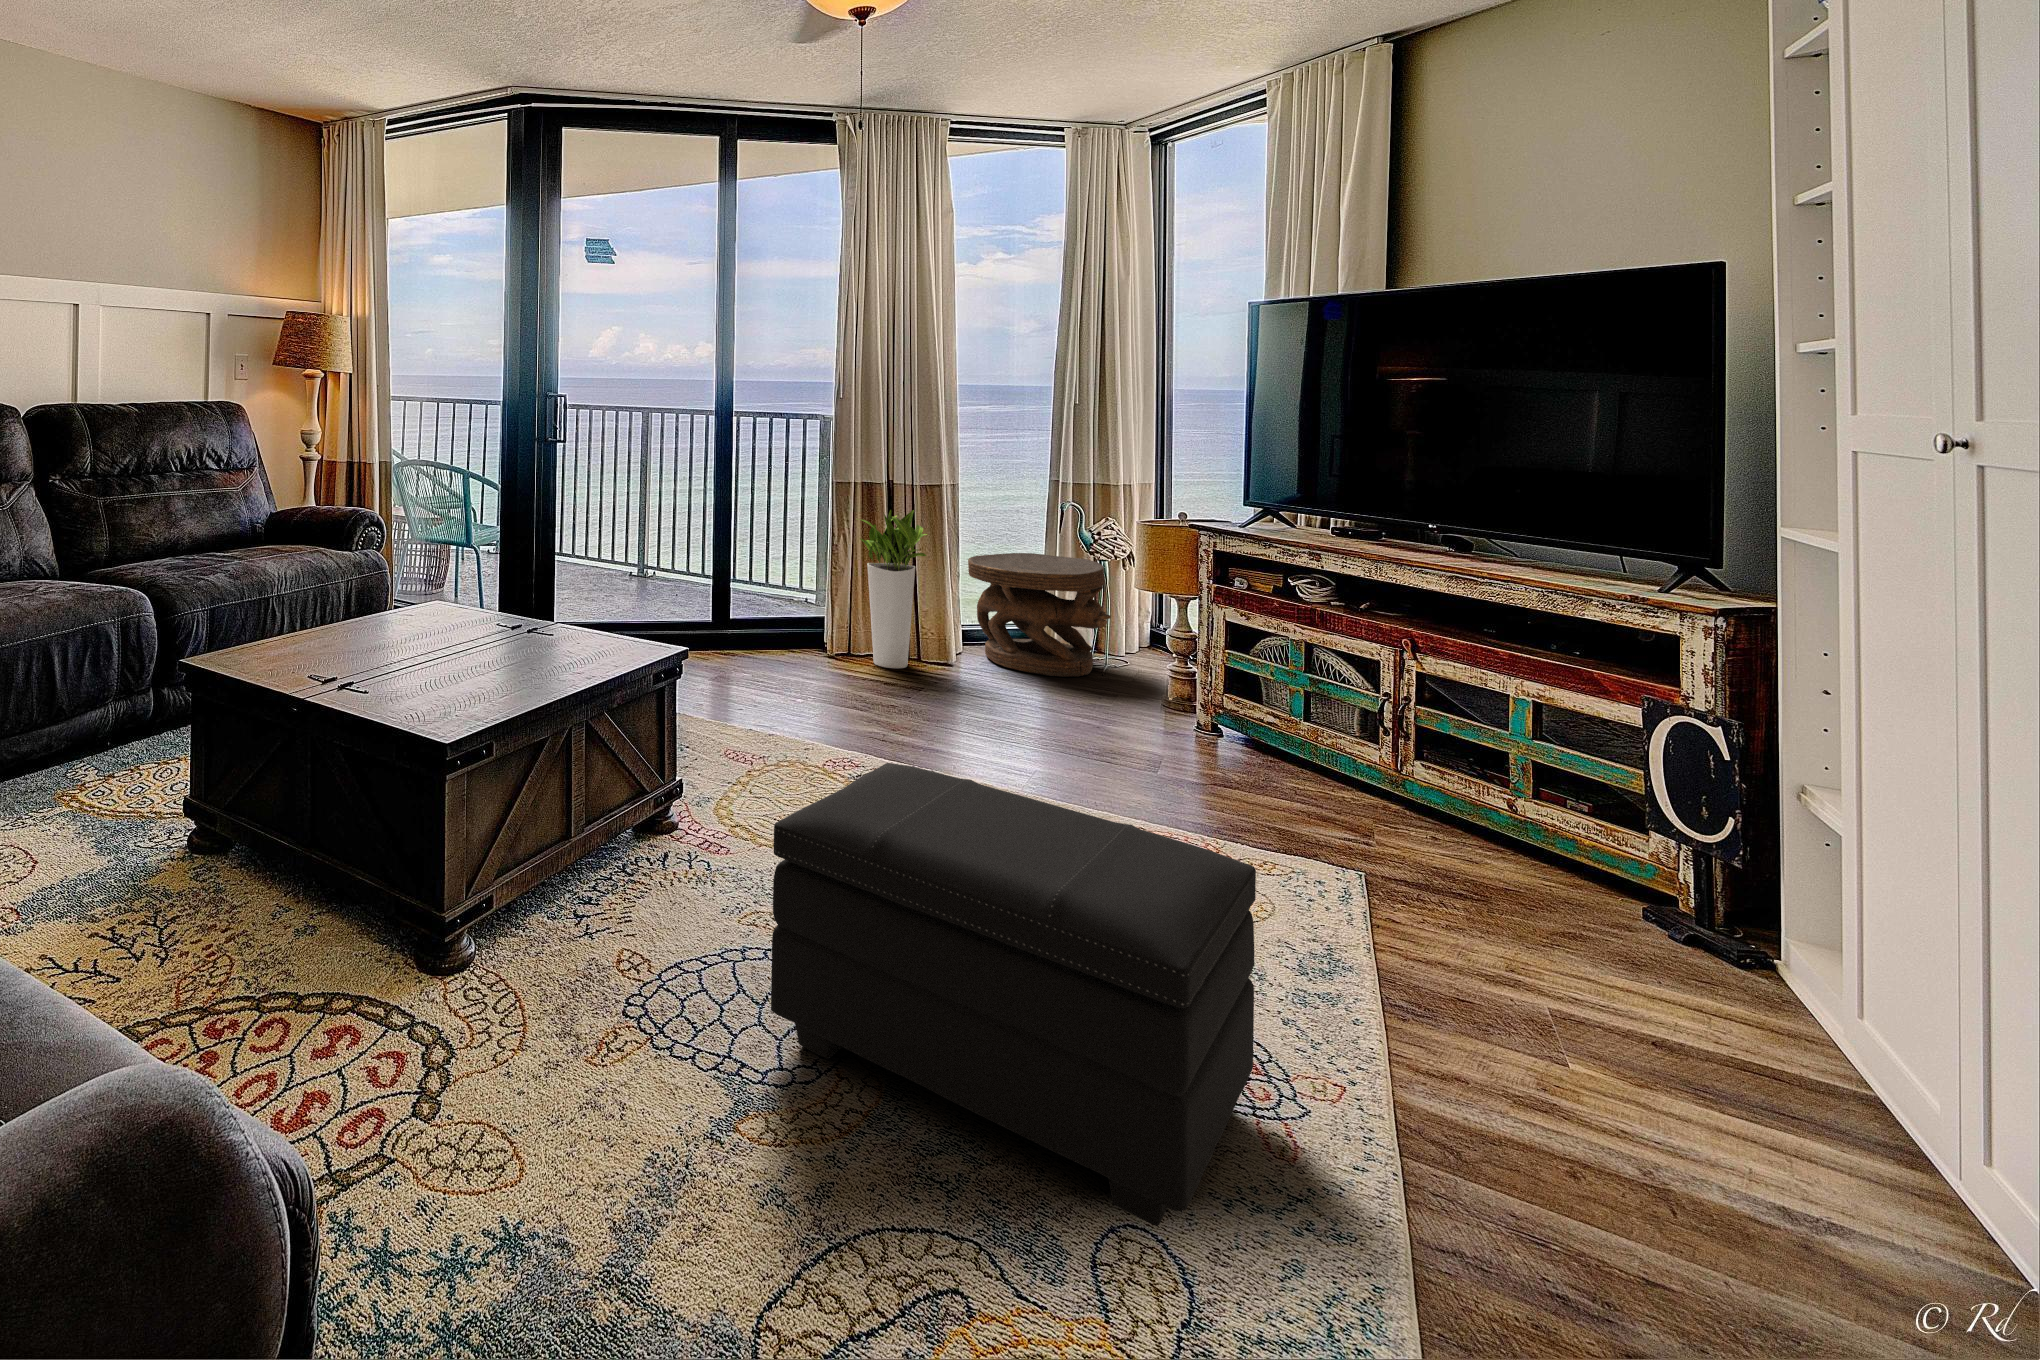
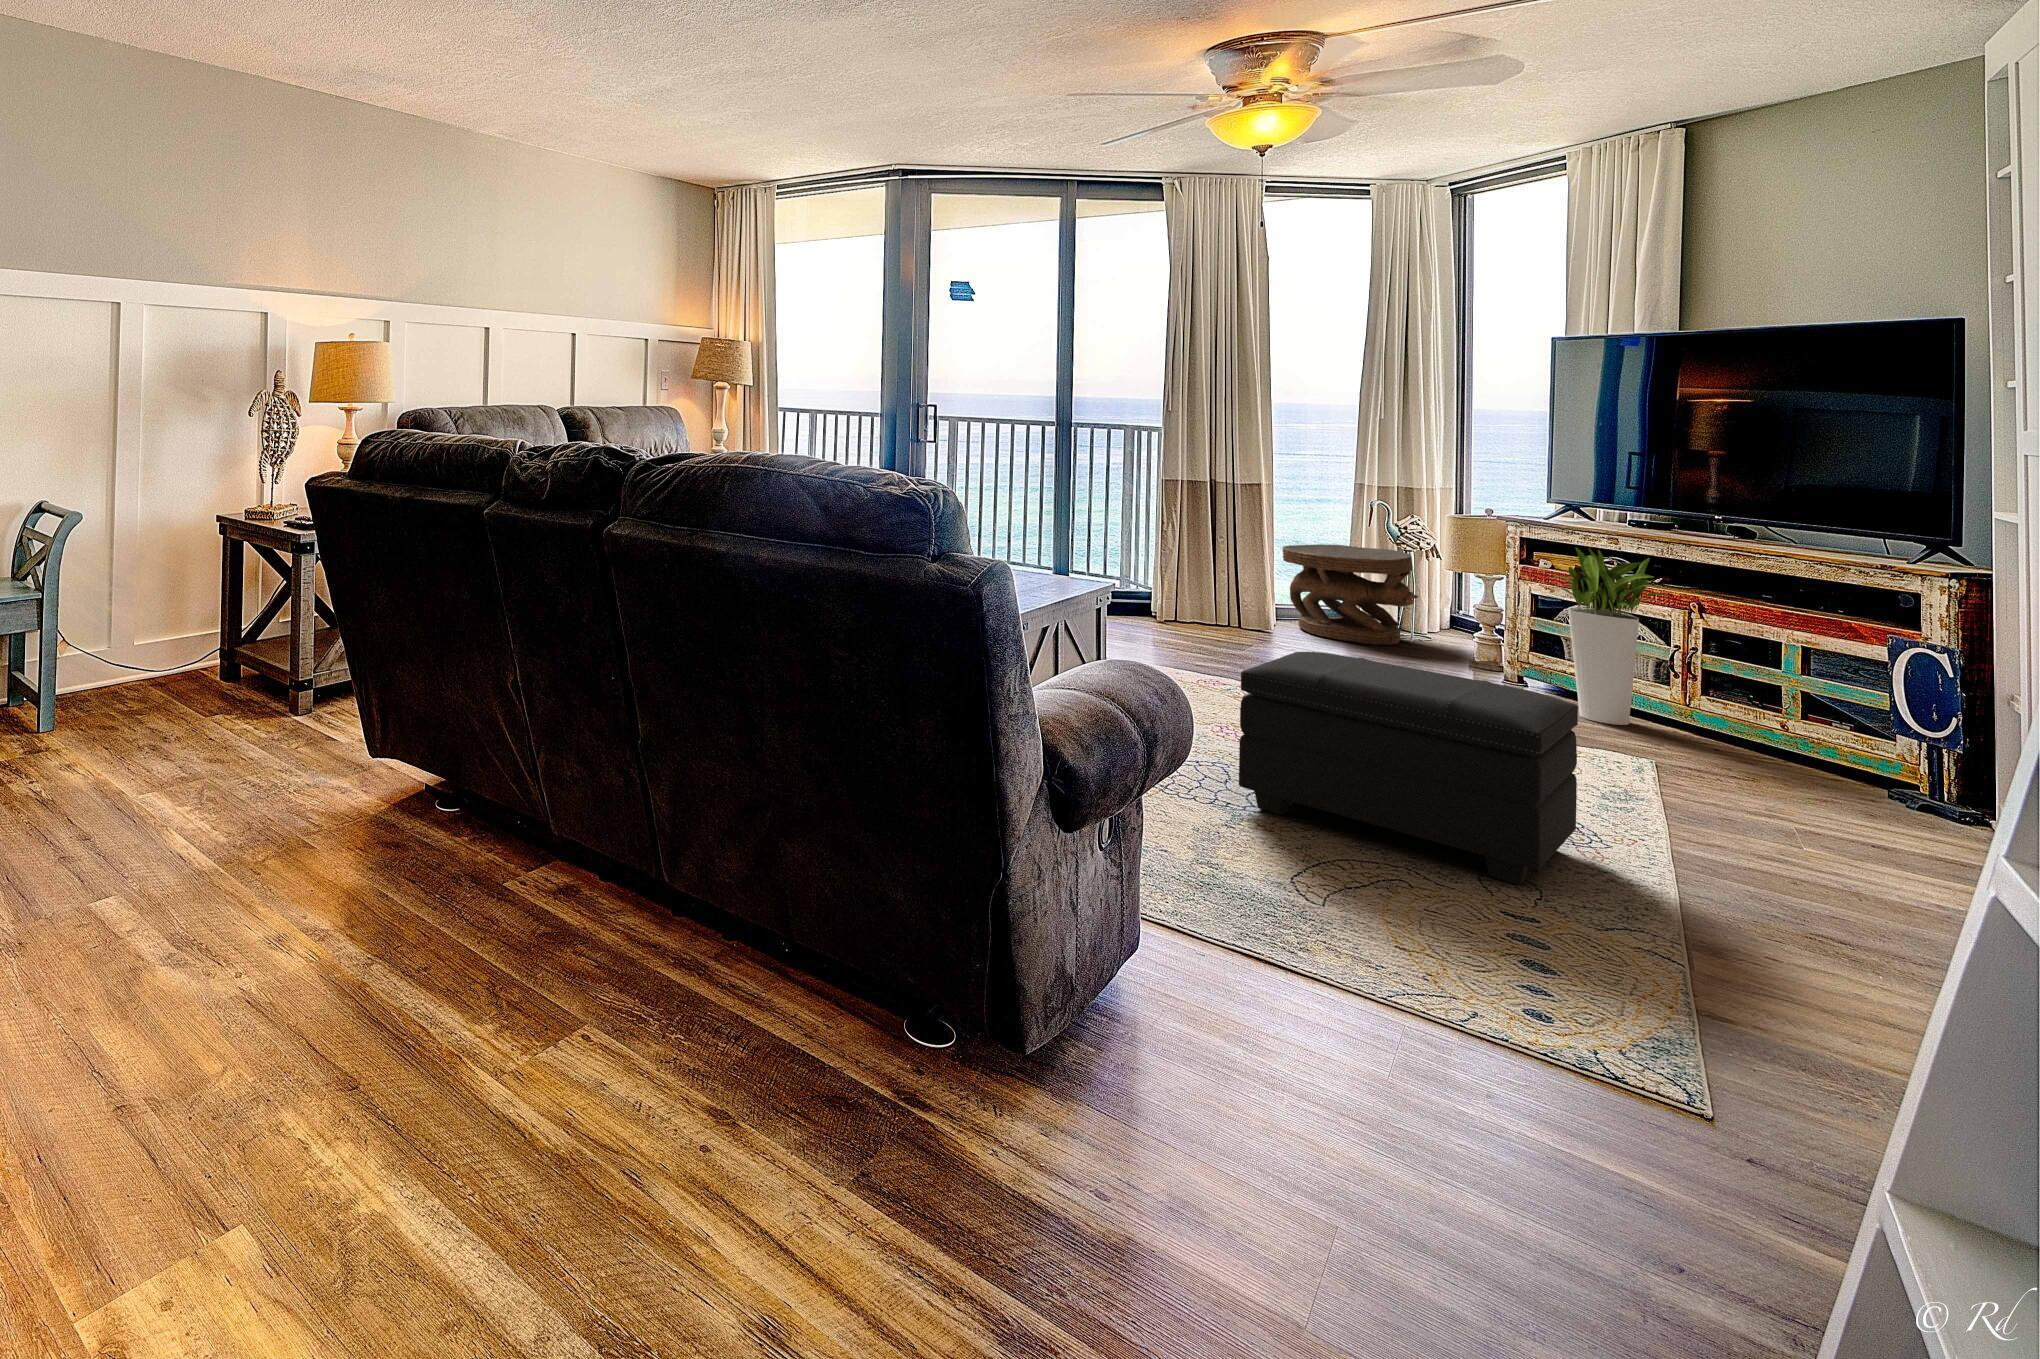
planter: present [860,510,927,668] -> present [1556,548,1666,725]

